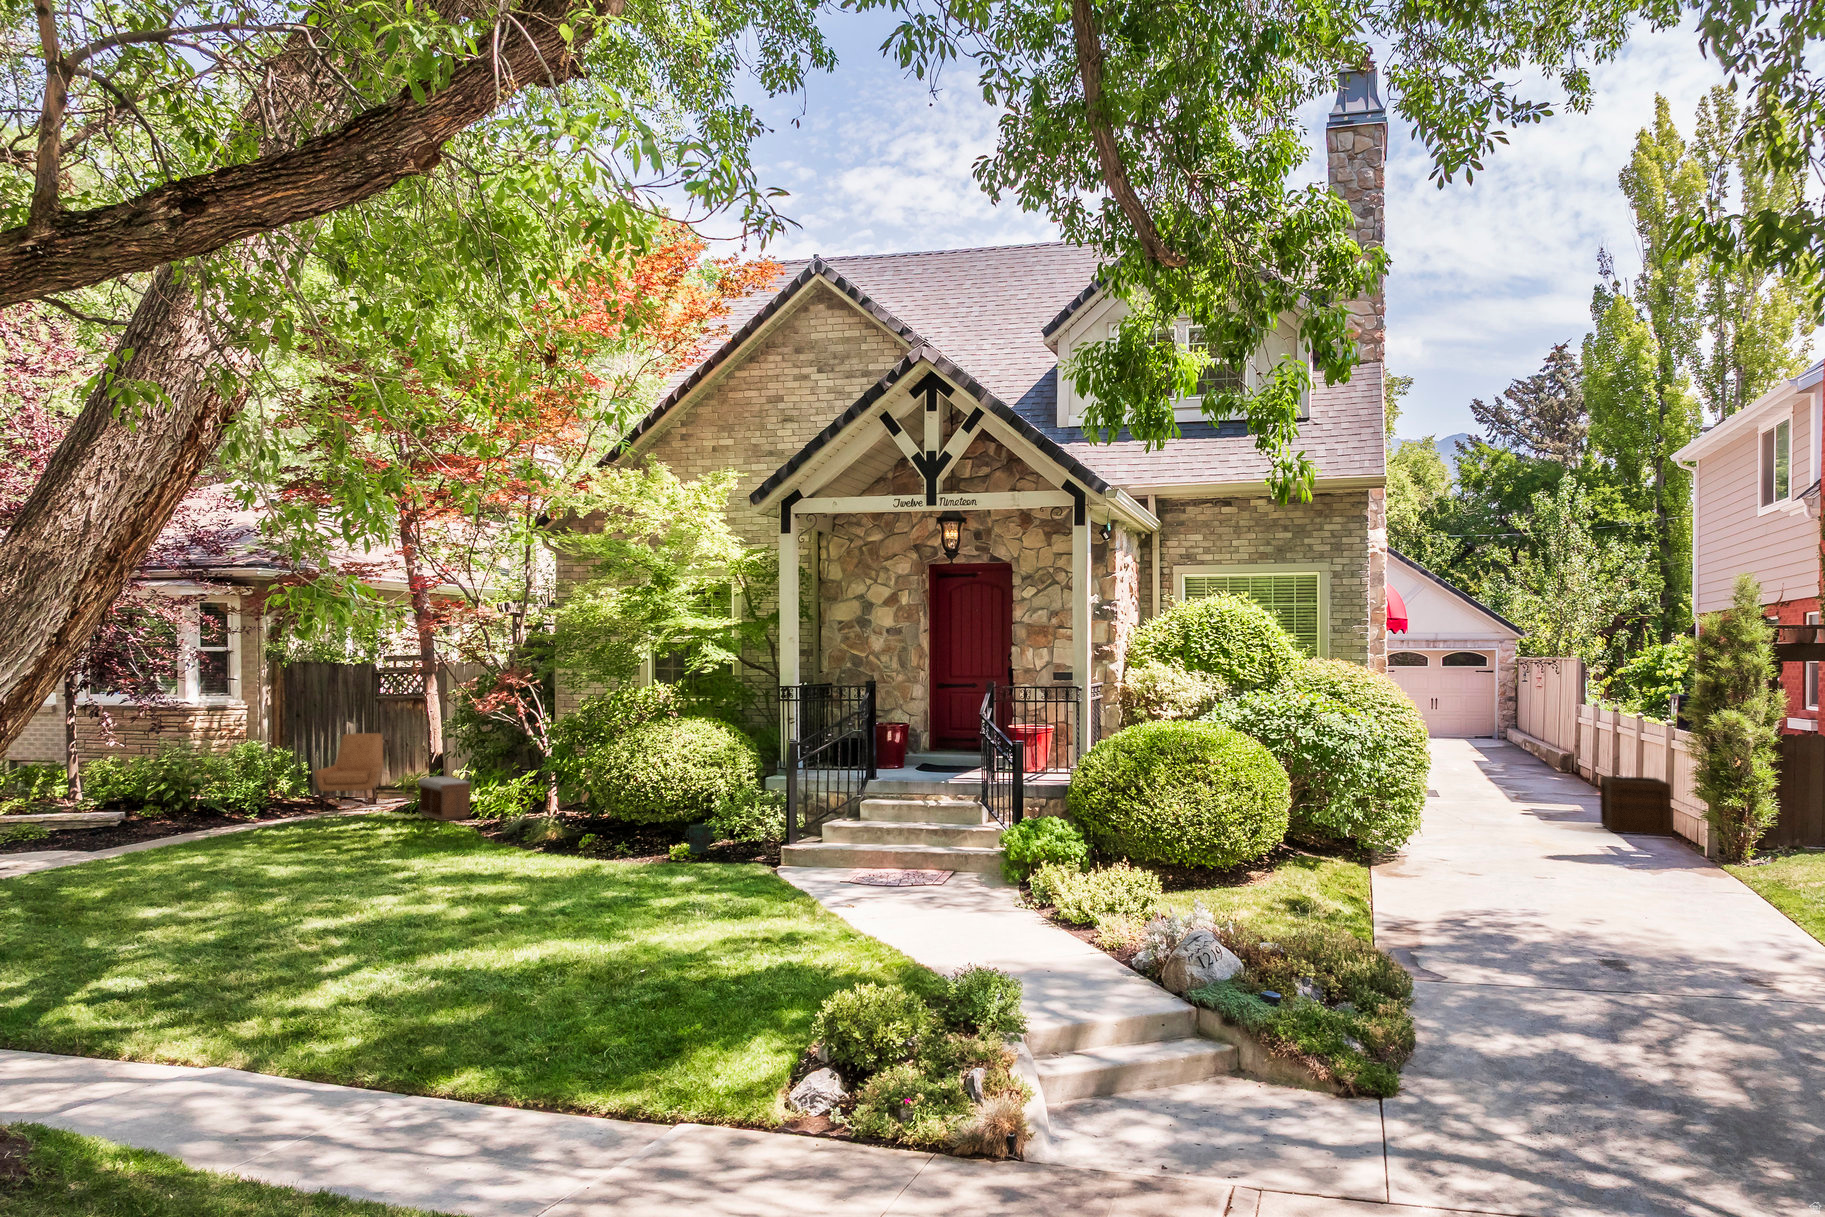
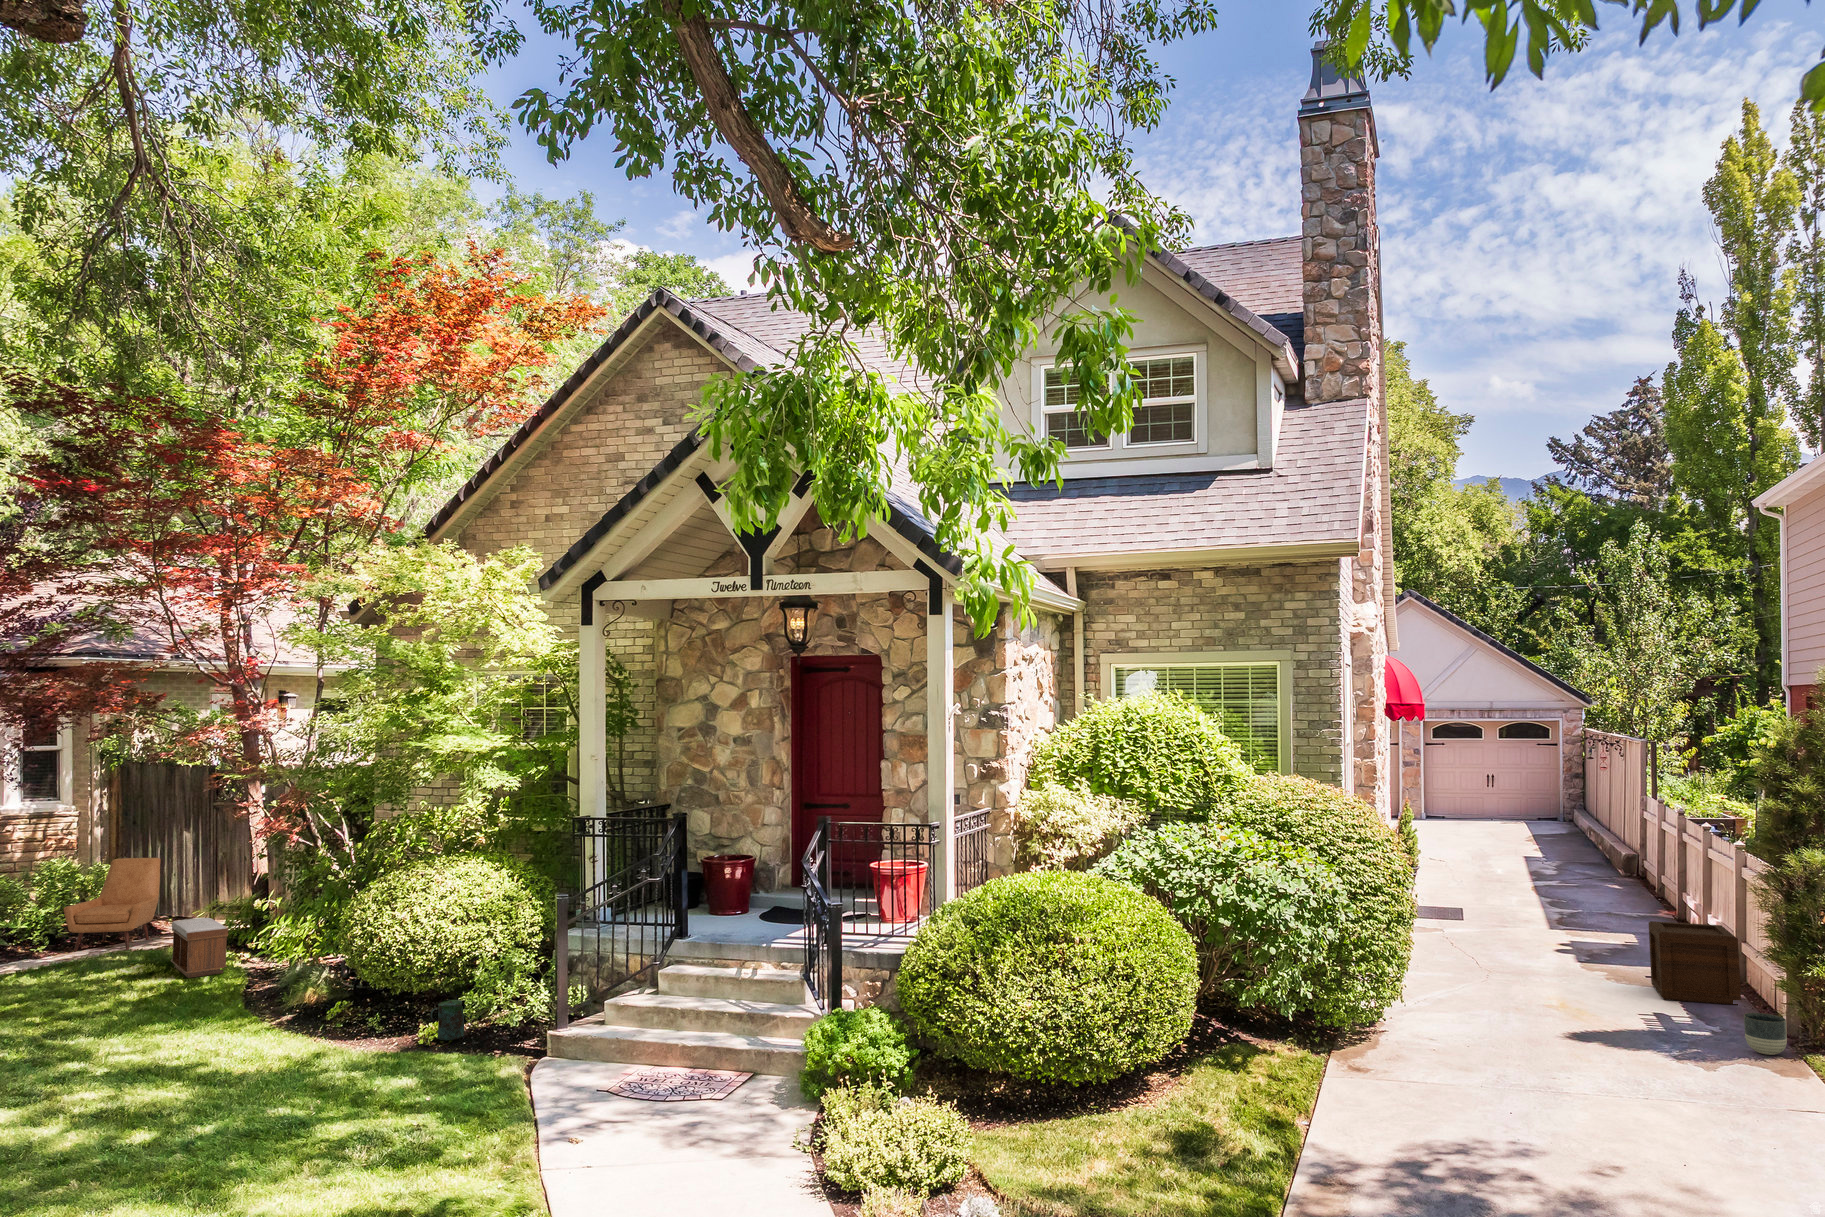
planter: none [1681,831,1712,860] -> present [1744,1013,1787,1055]

